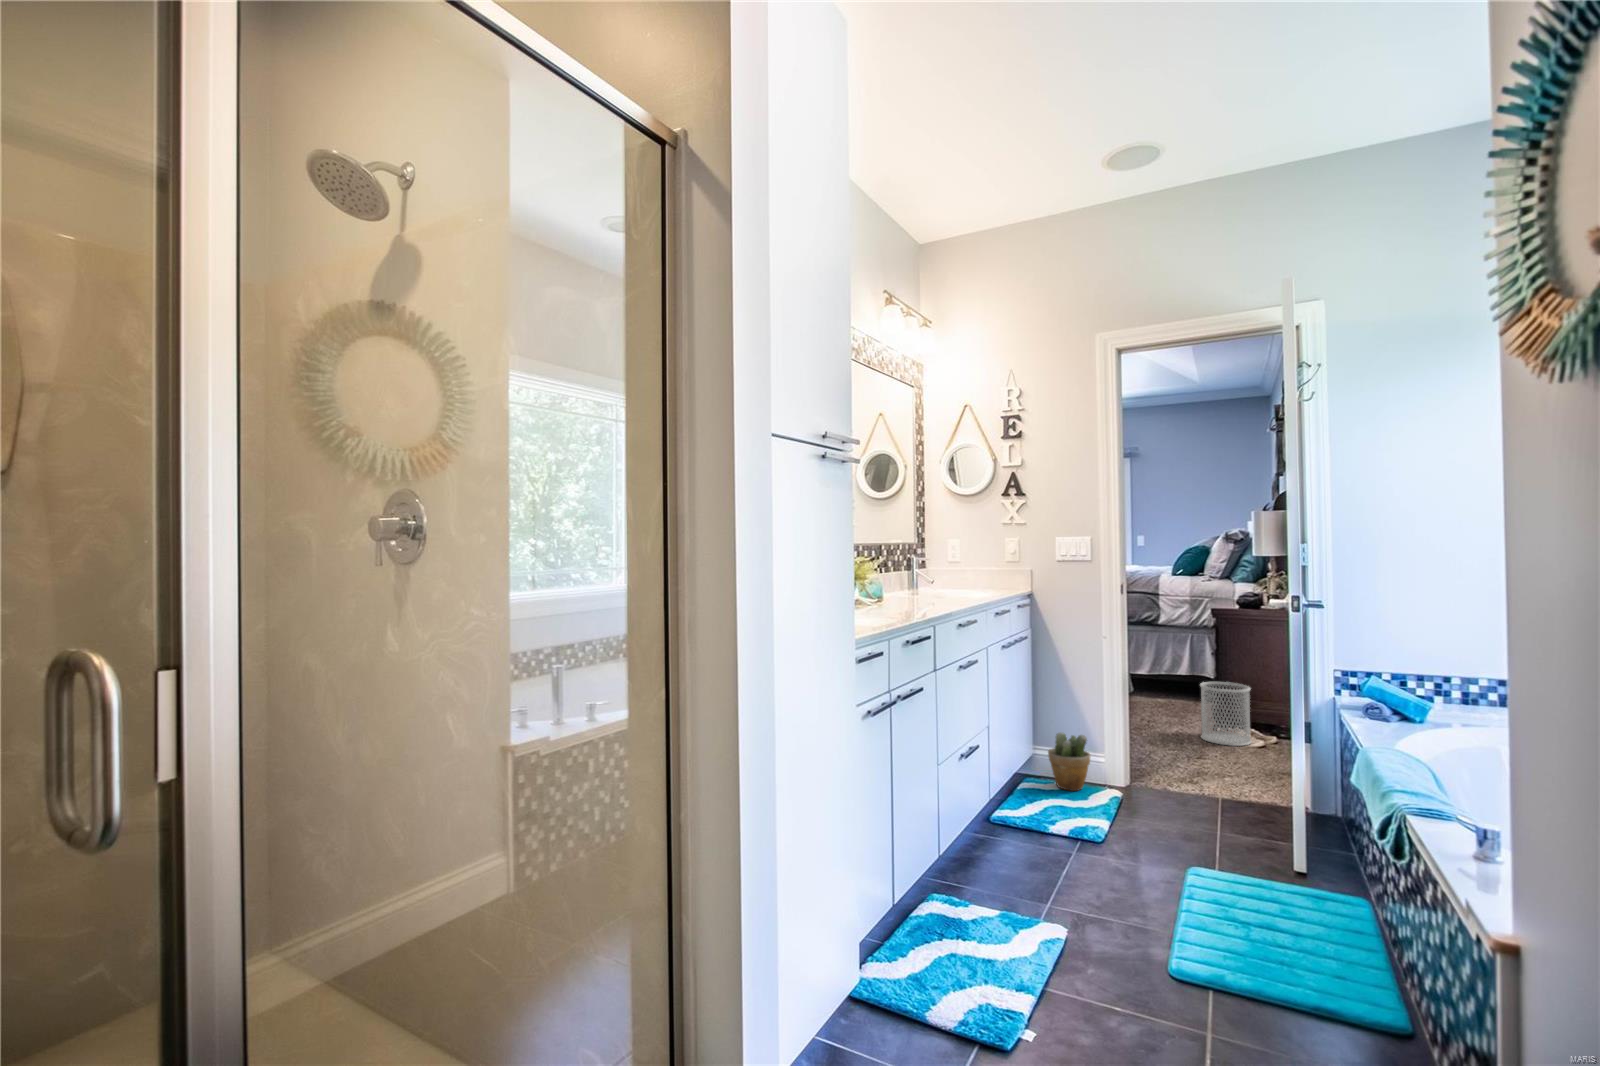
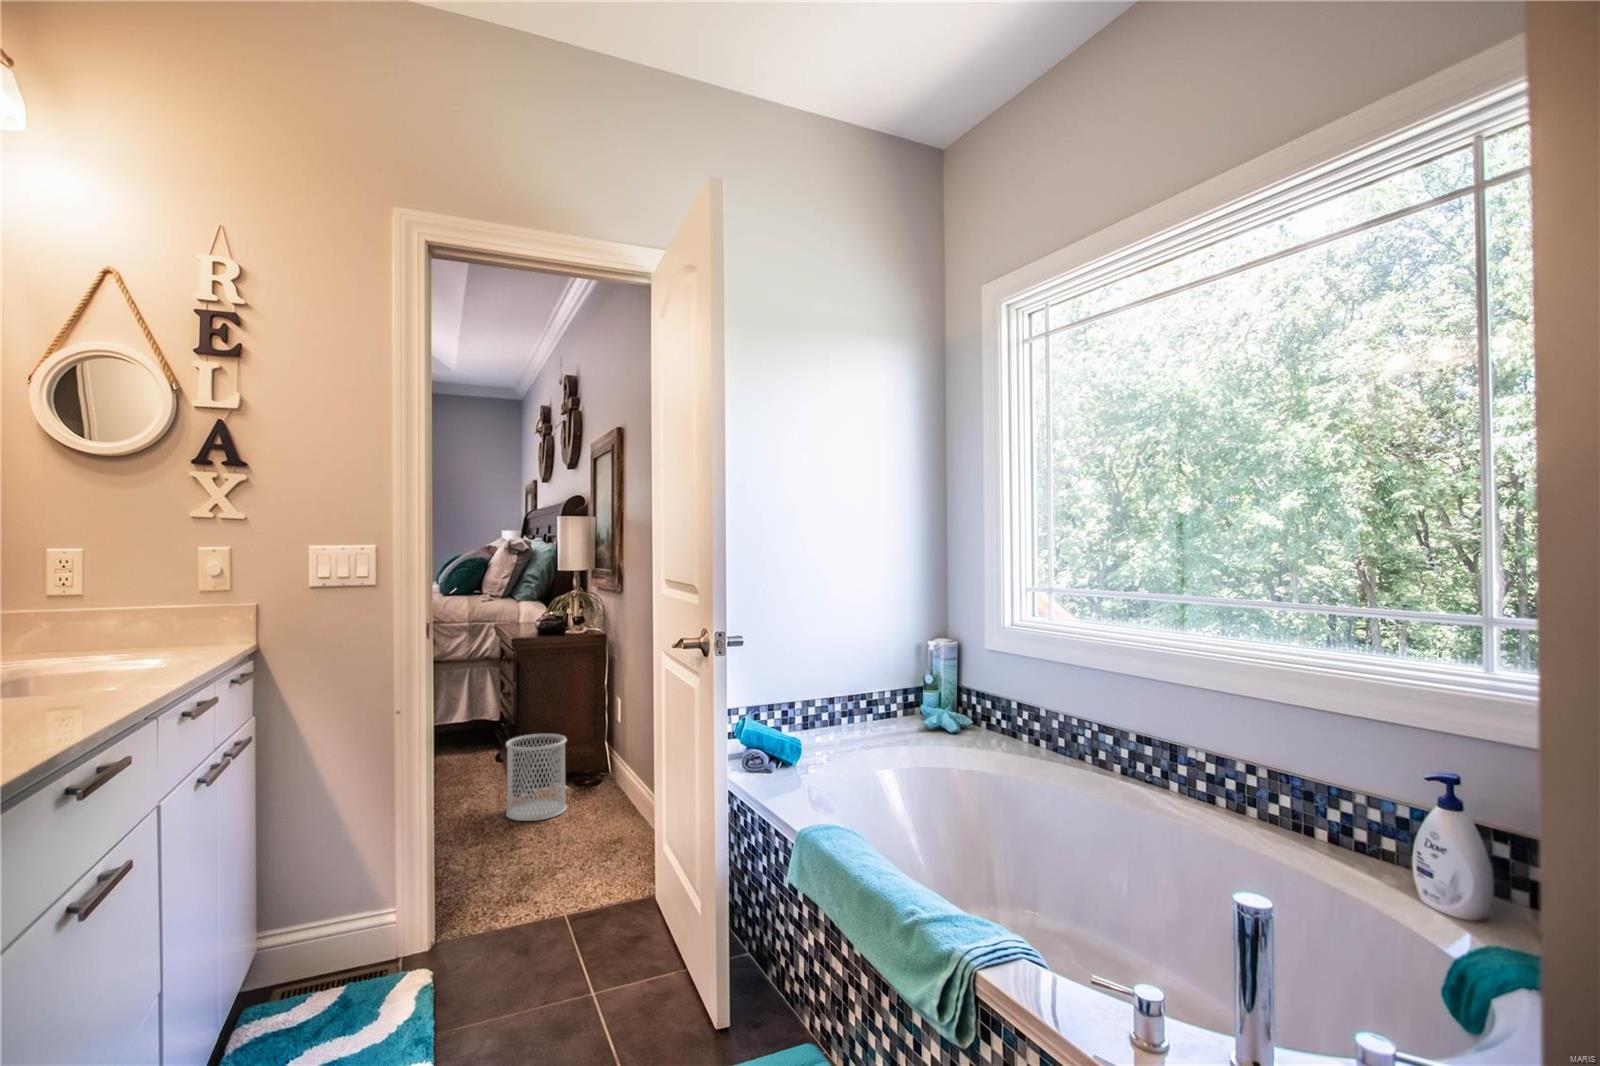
potted plant: present [1048,732,1090,791] -> none [291,894,374,1007]

